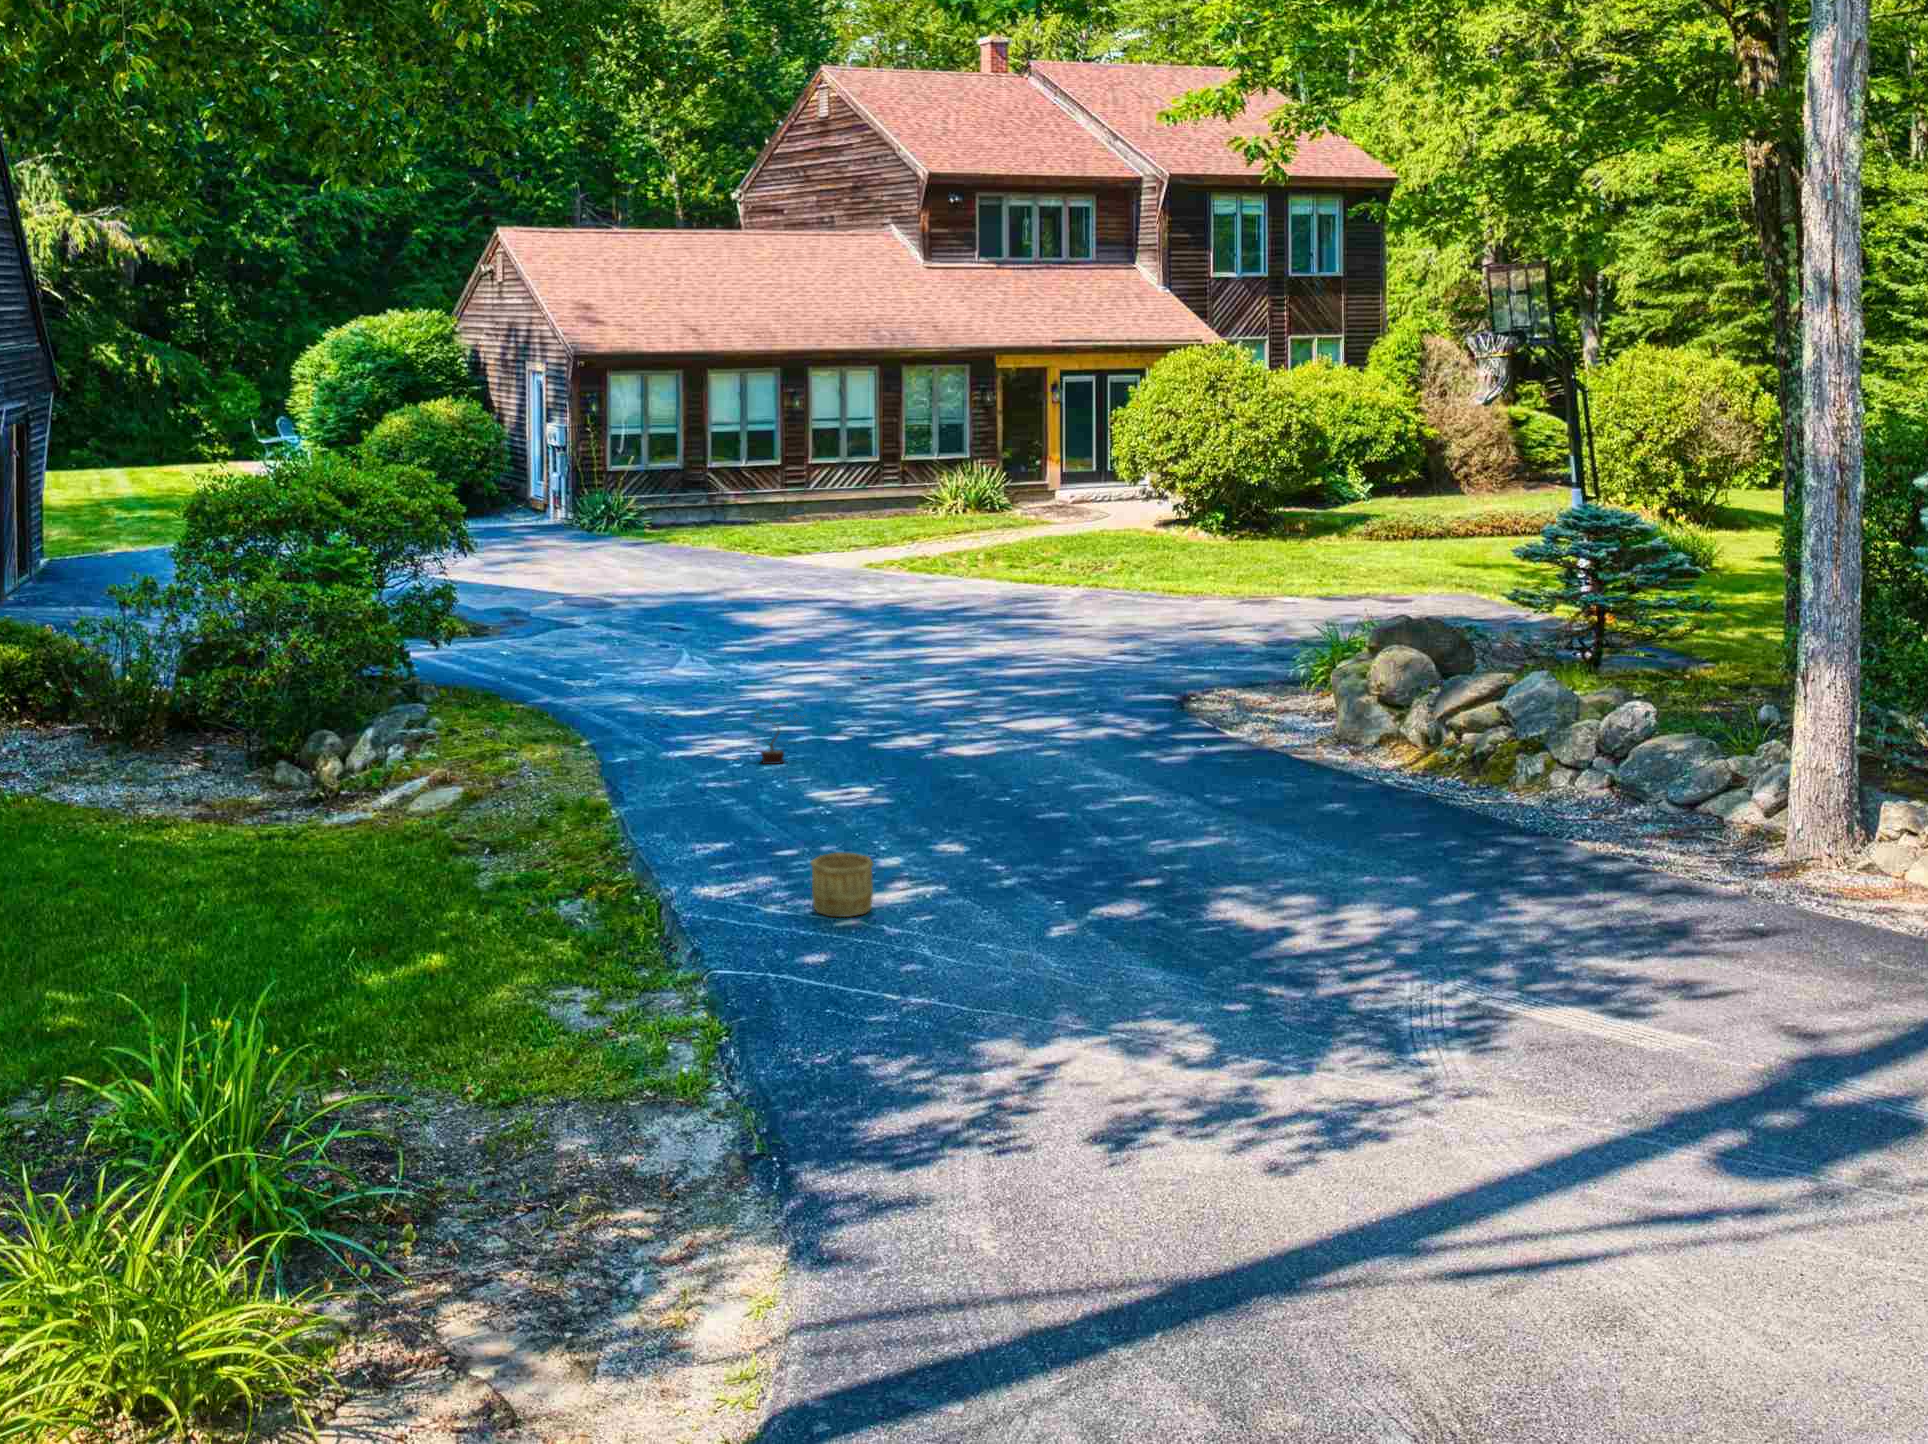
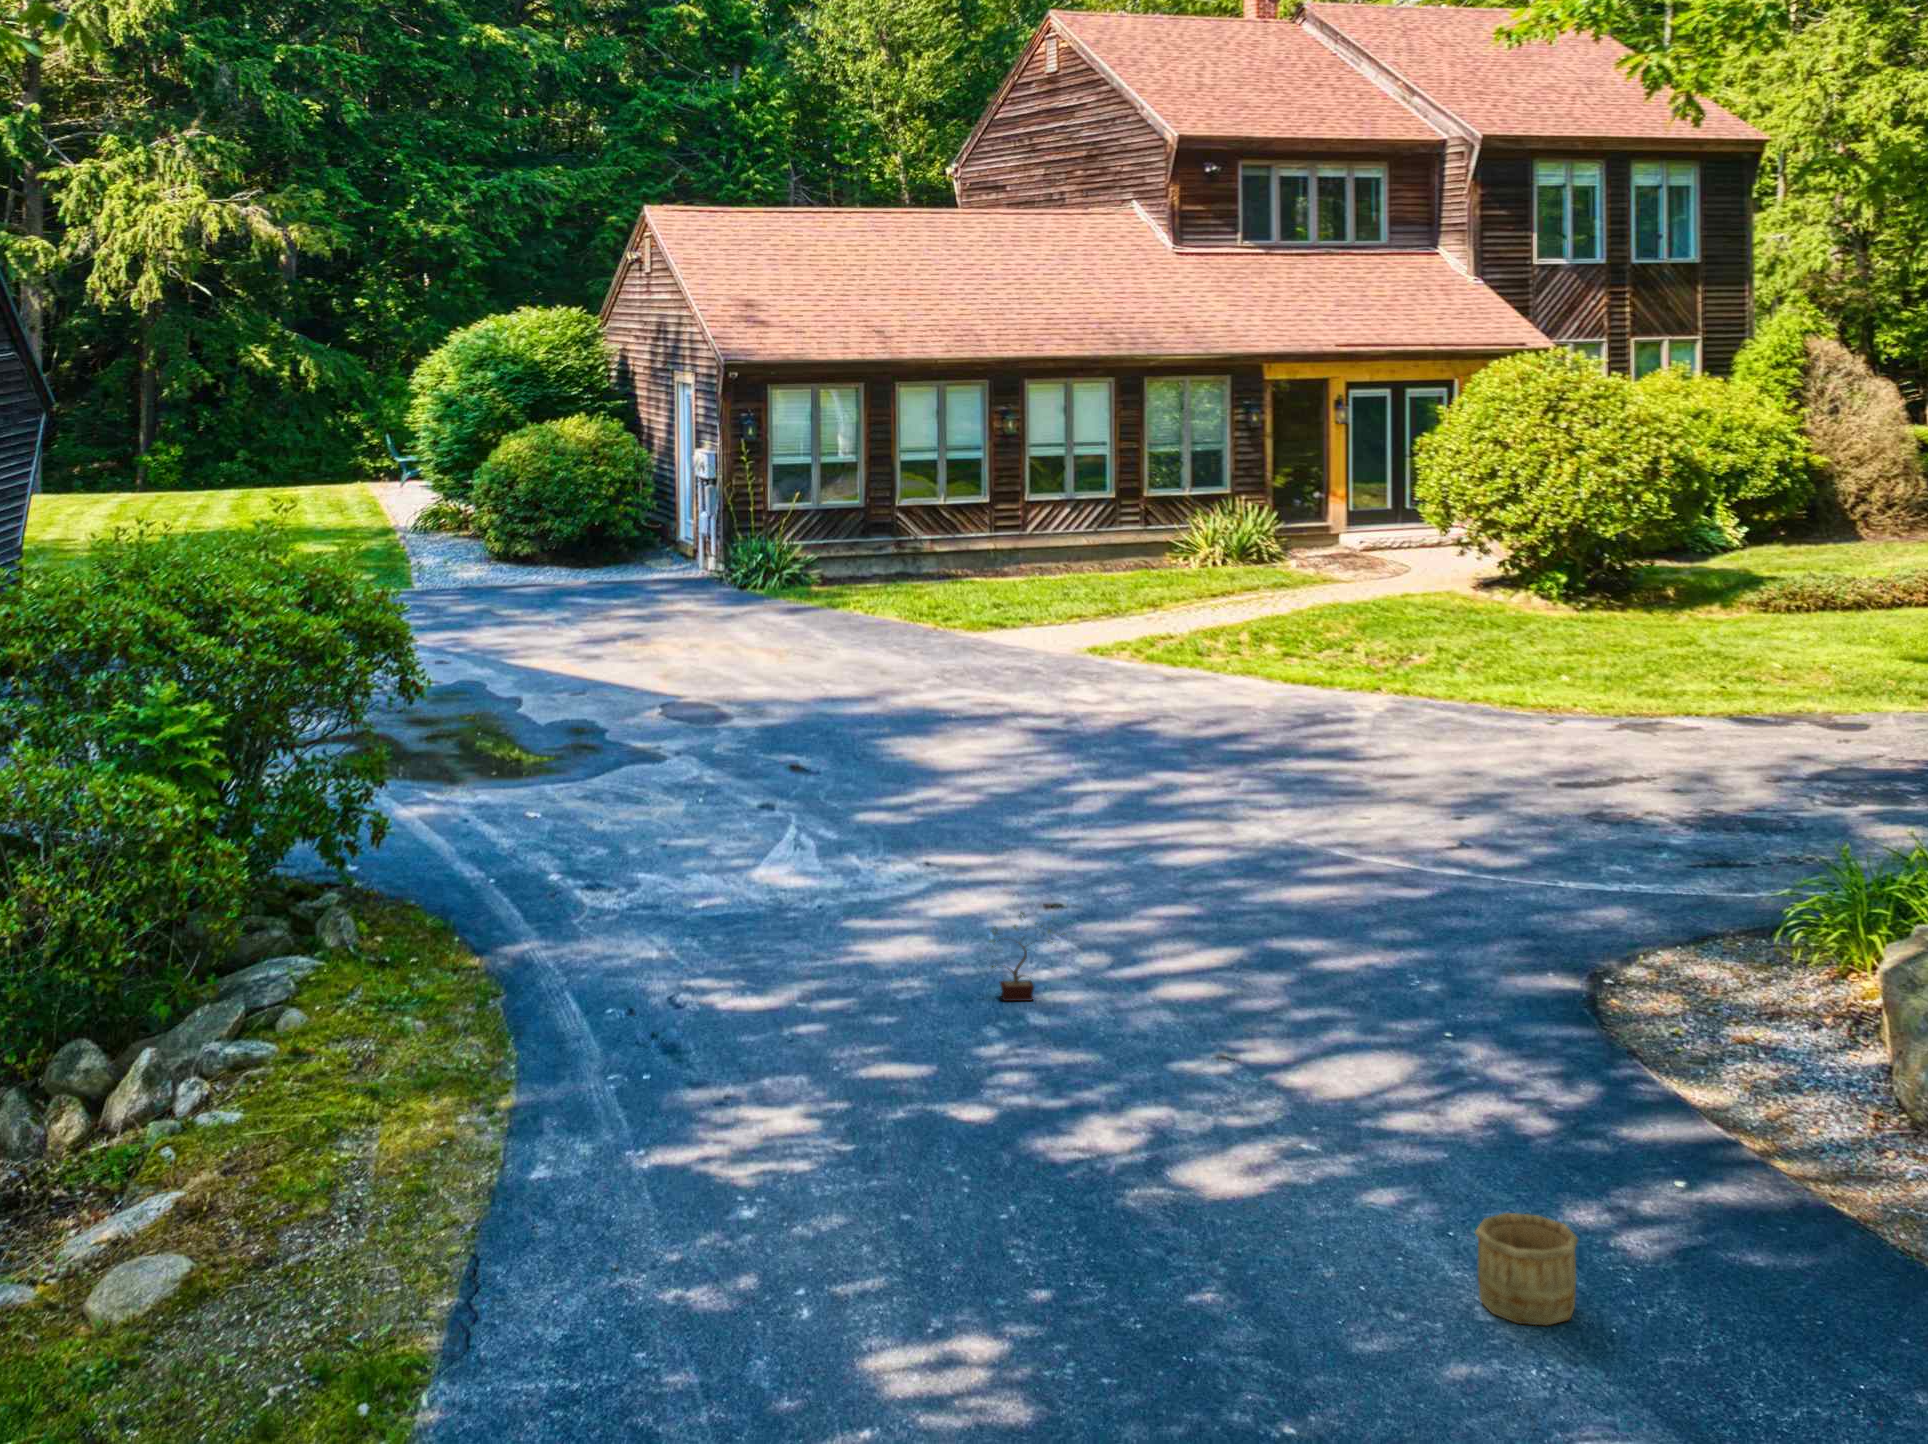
wooden bucket: present [811,852,874,917] -> present [1475,1213,1578,1325]

